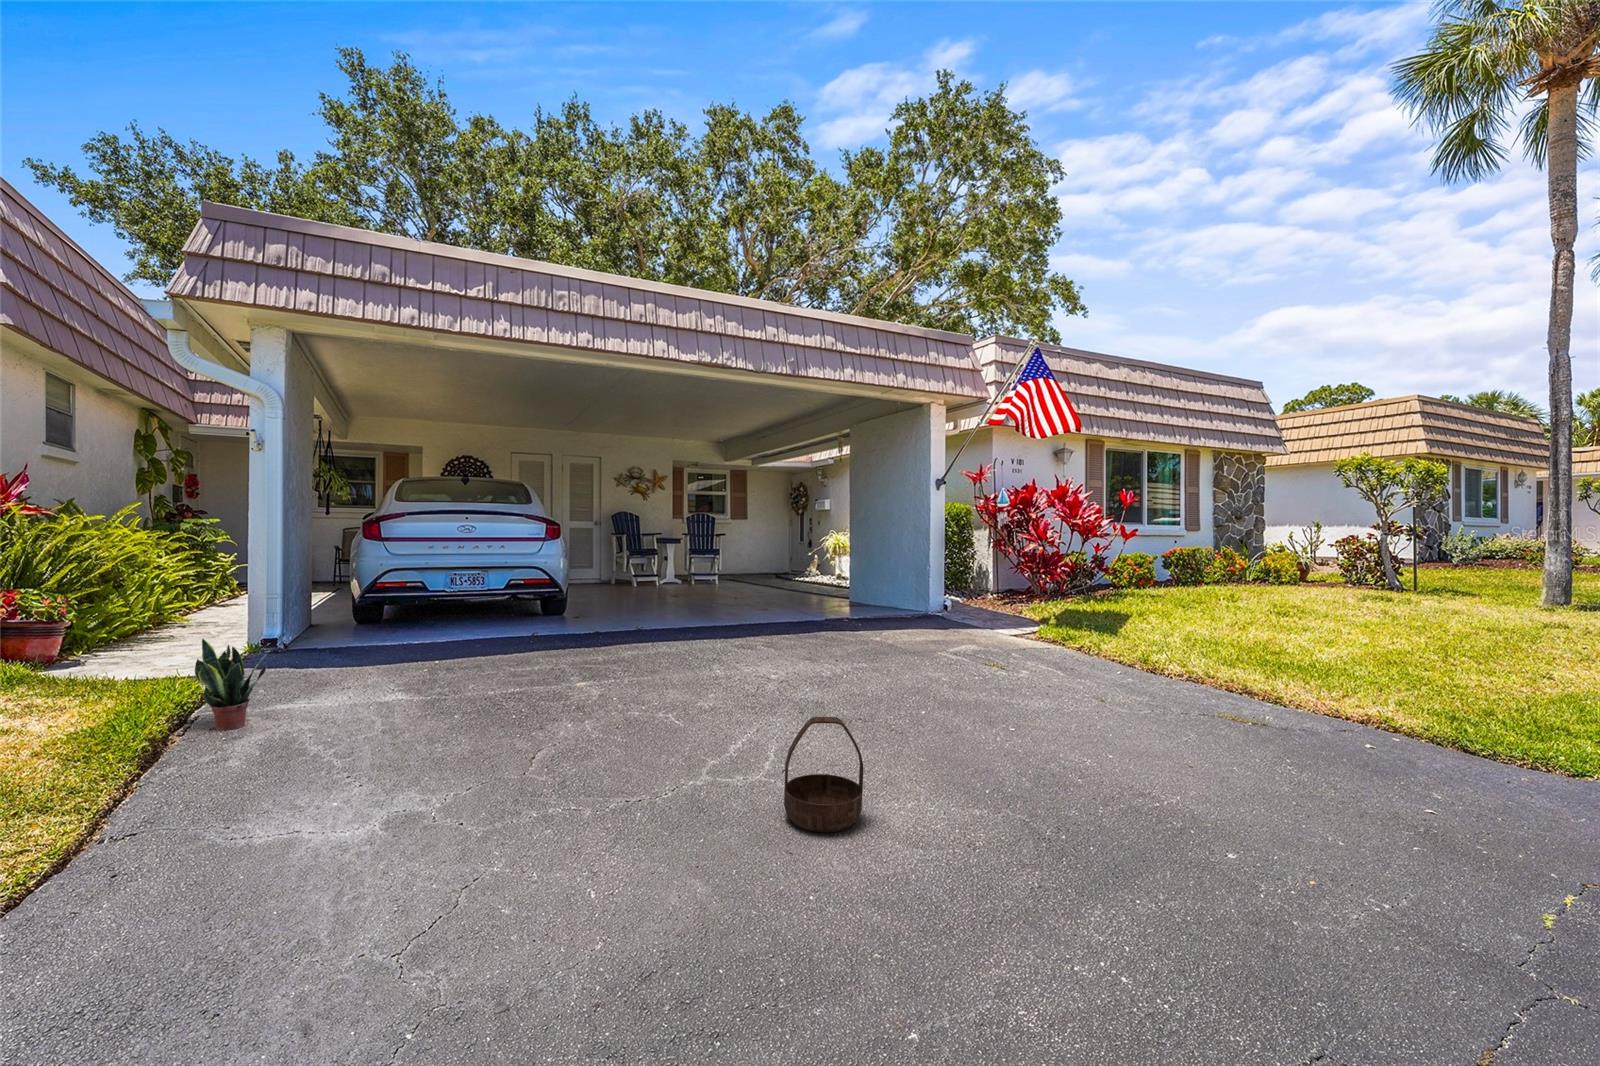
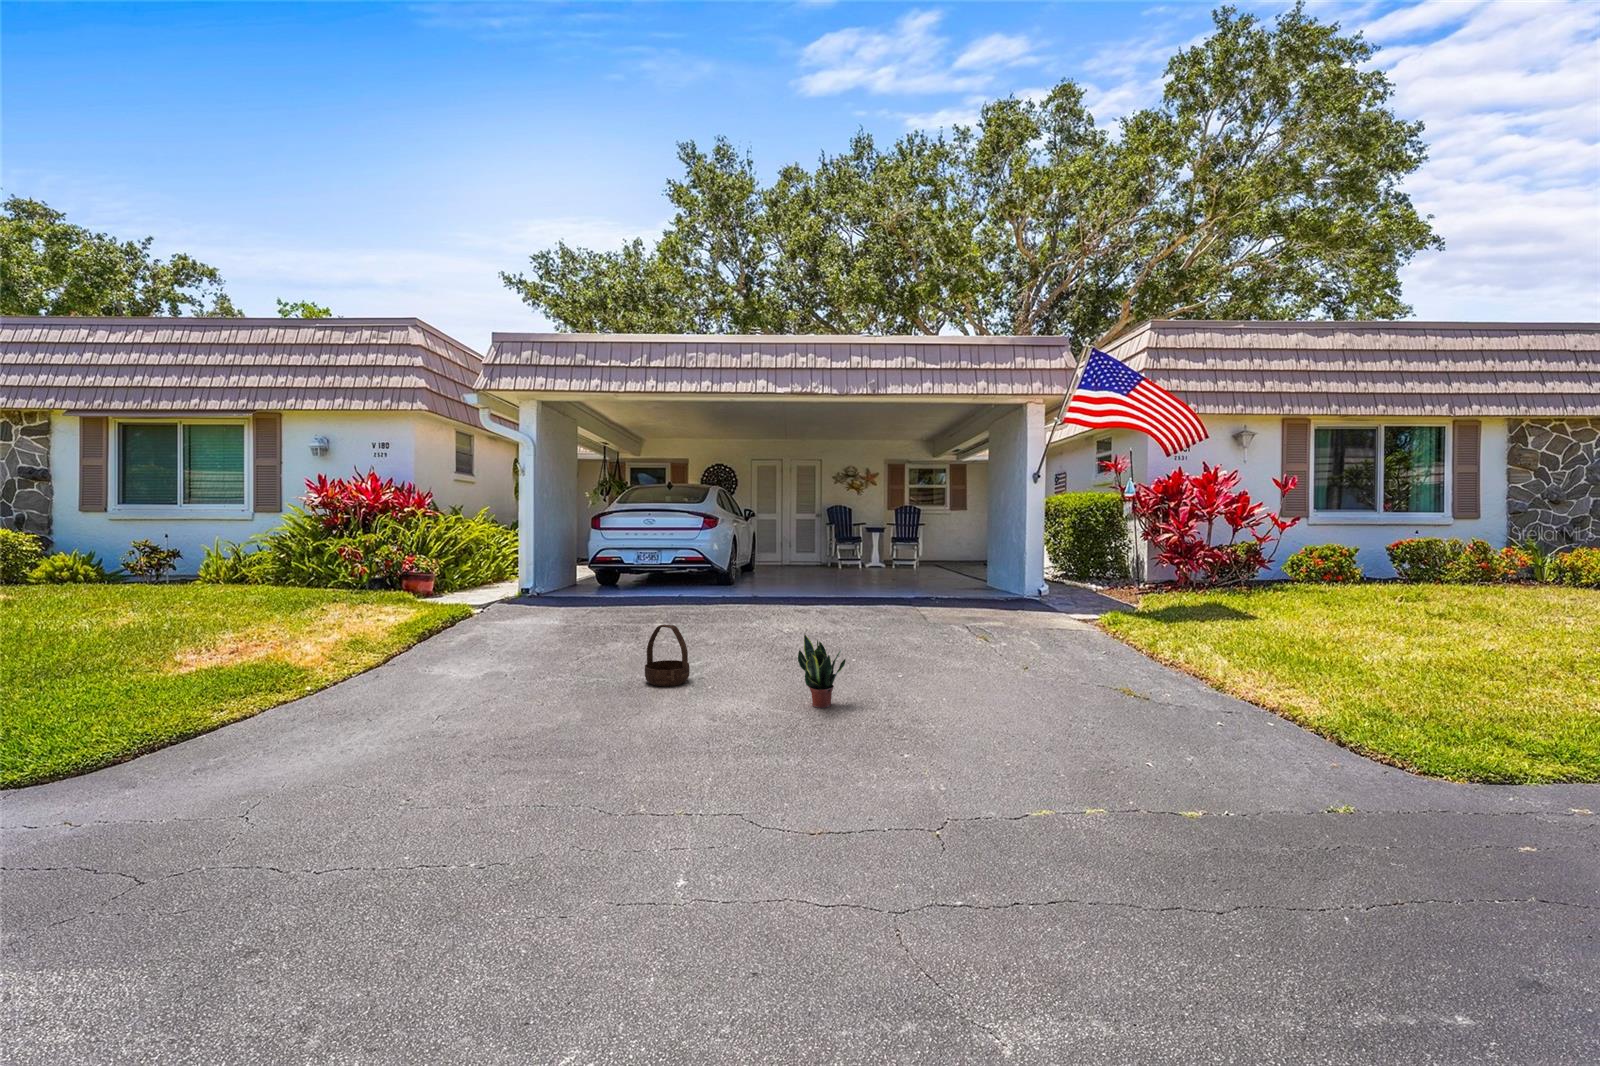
potted plant: present [195,639,267,730] -> present [798,635,846,708]

